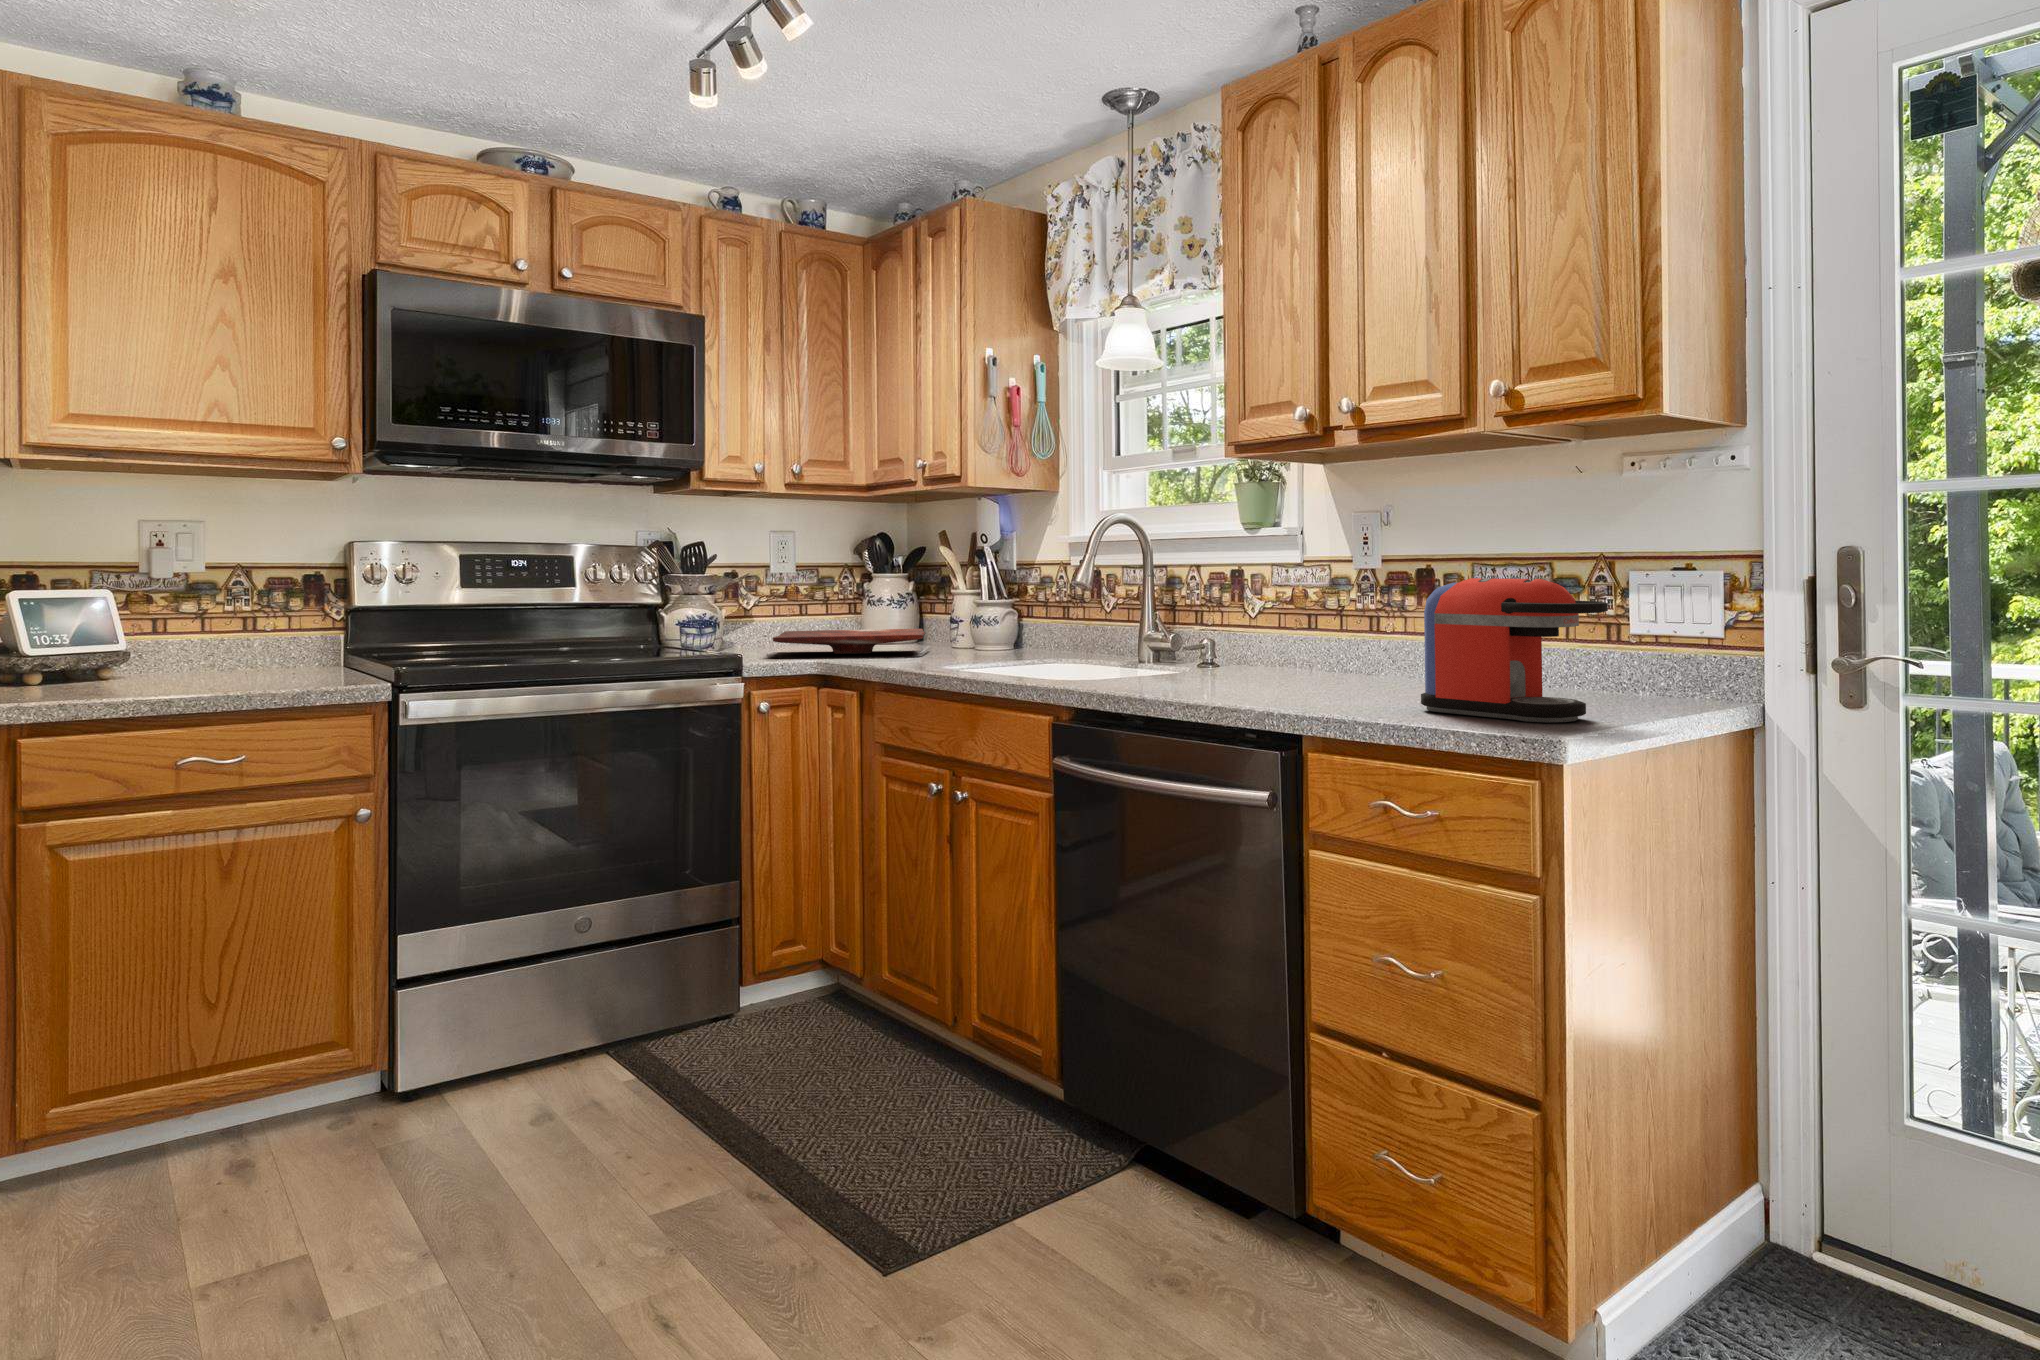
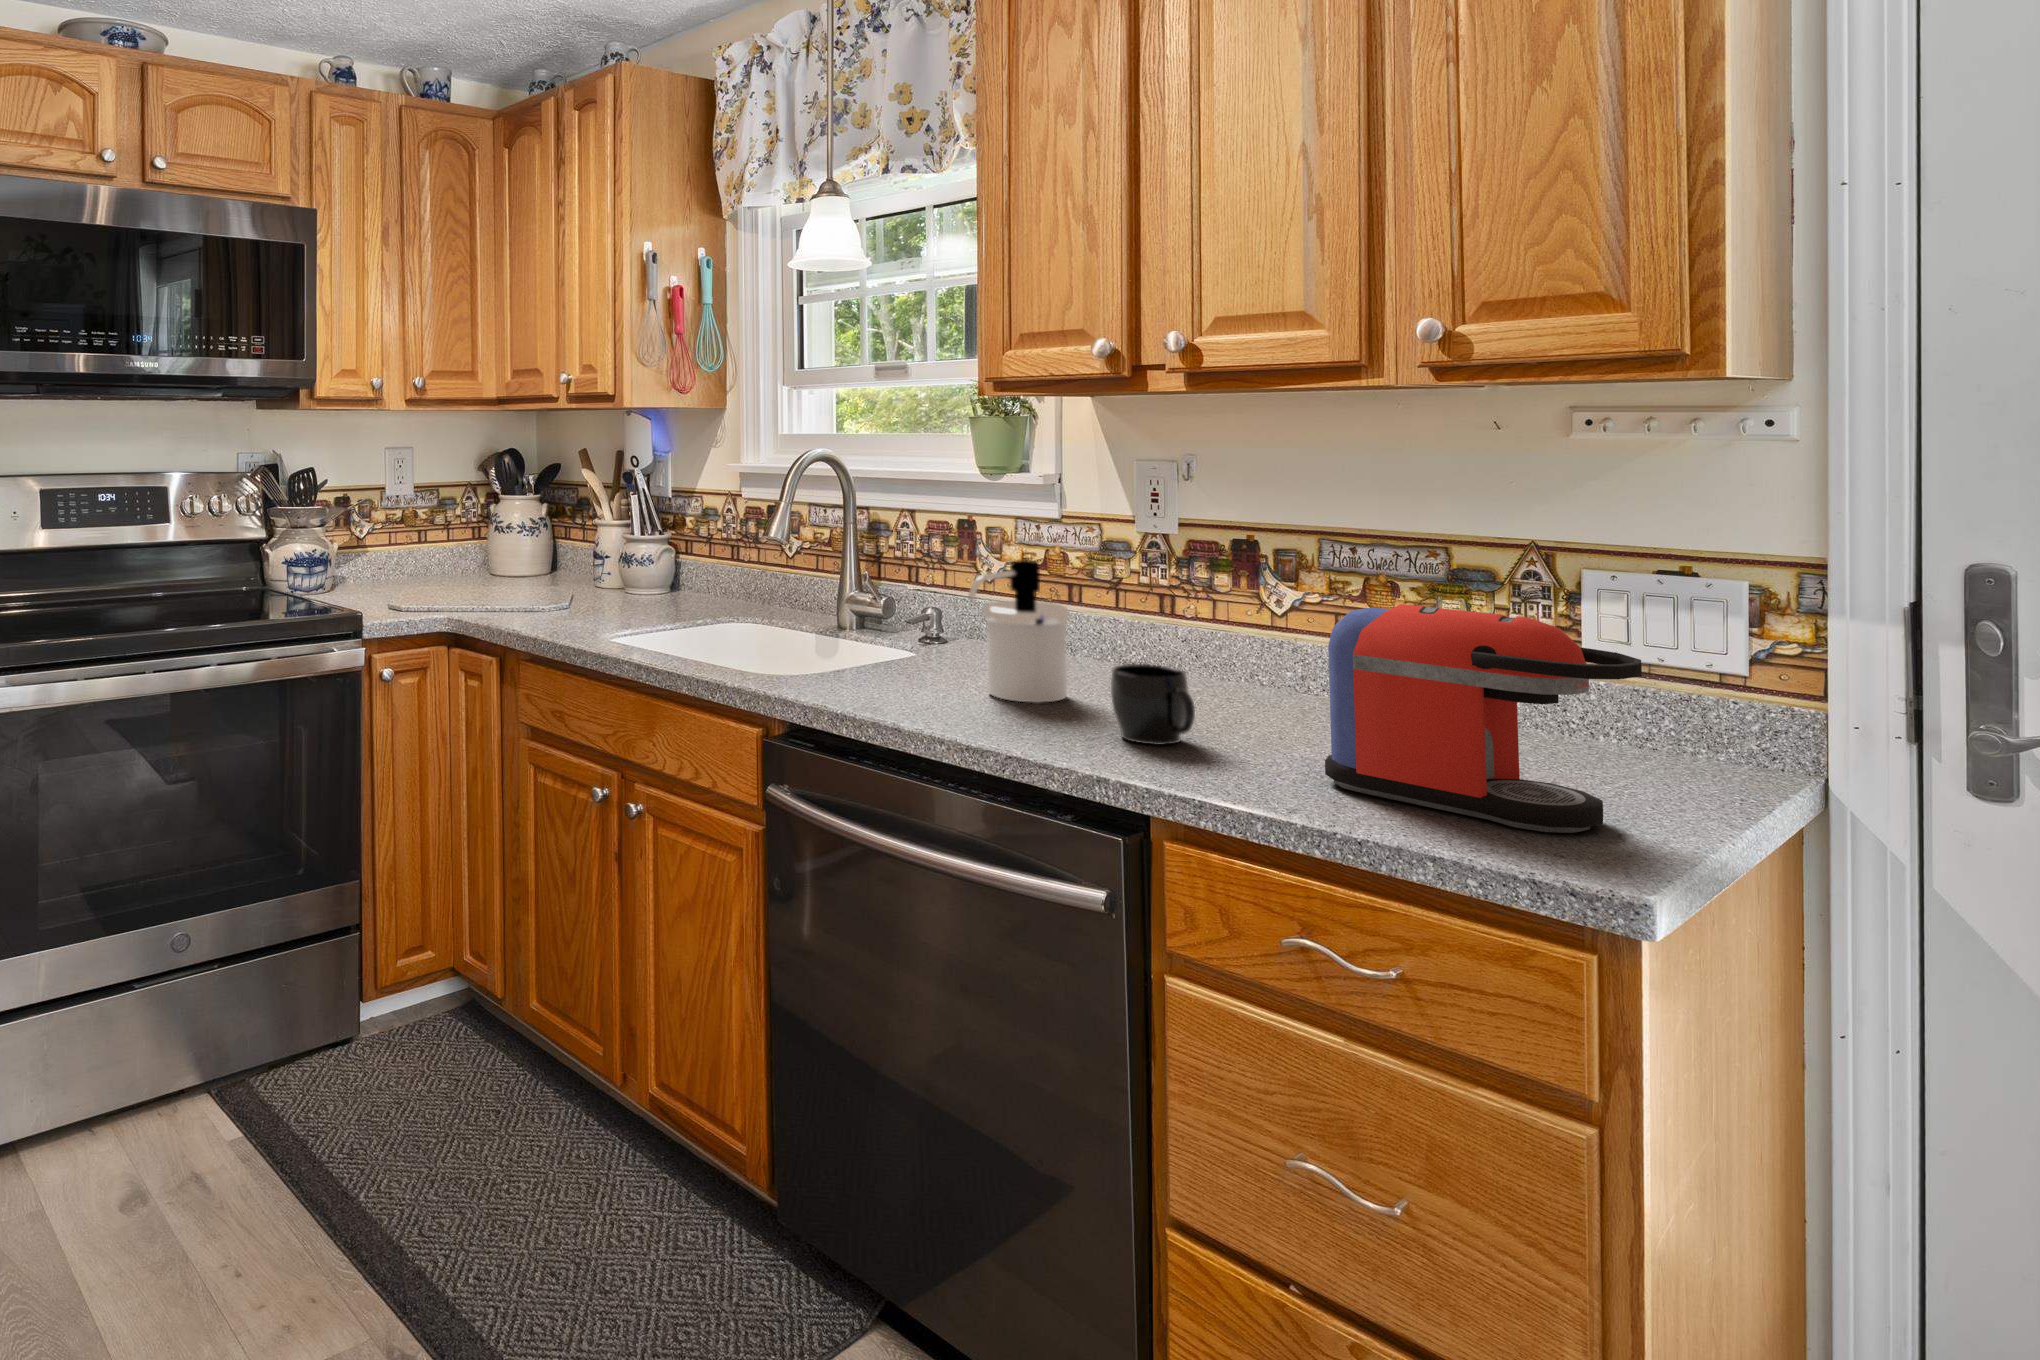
soap dispenser: none [1200,581,1281,687] -> present [968,560,1069,703]
cutting board: present [773,629,925,654] -> none [398,567,575,602]
mug: none [1292,646,1346,699] -> present [1111,664,1195,745]

